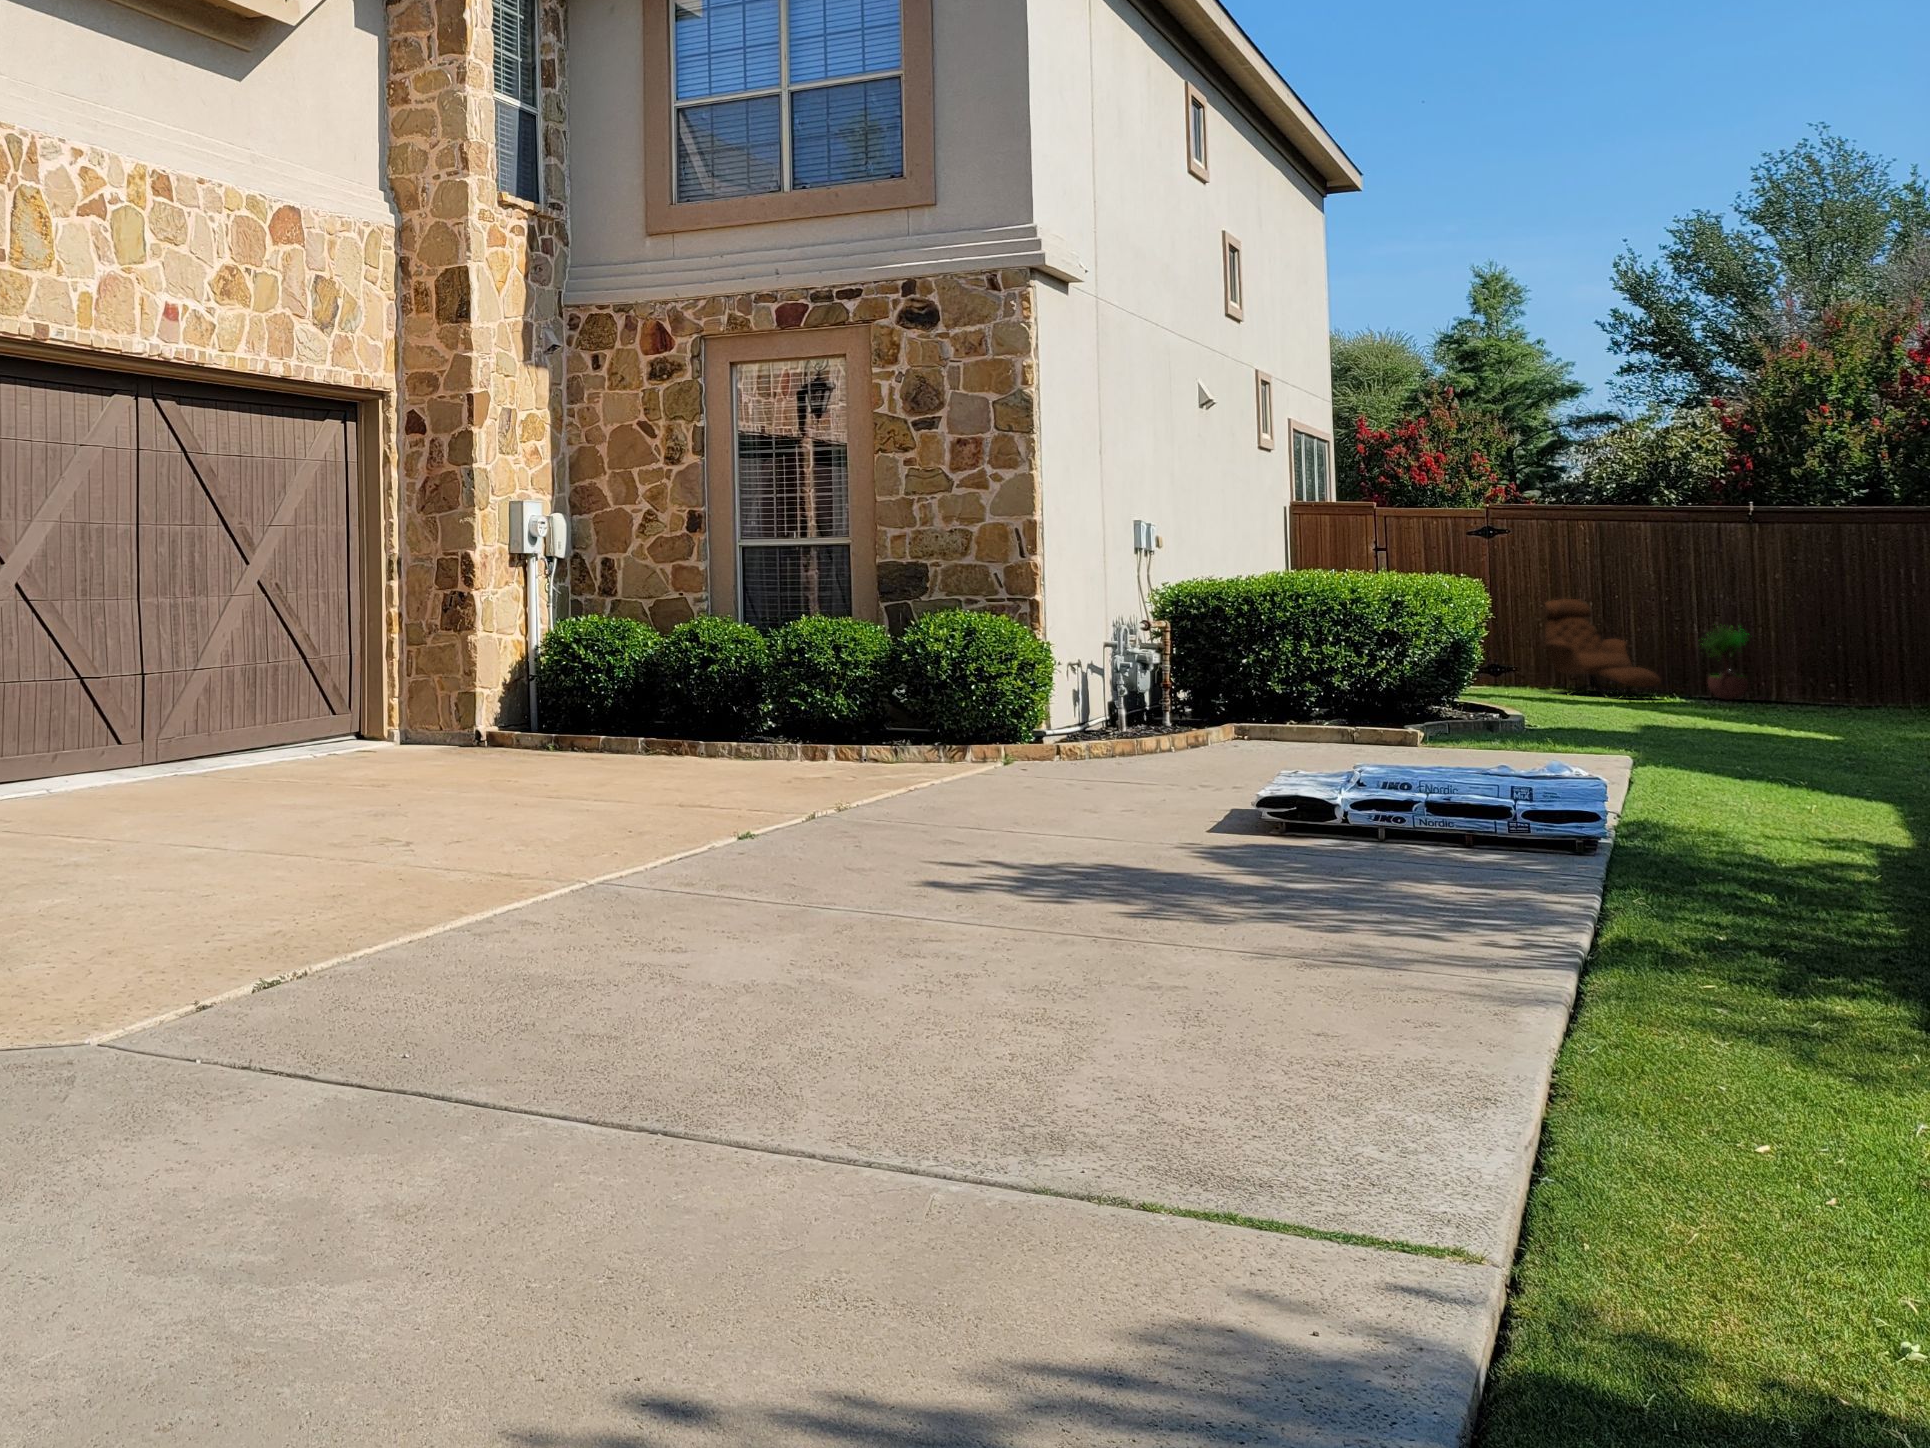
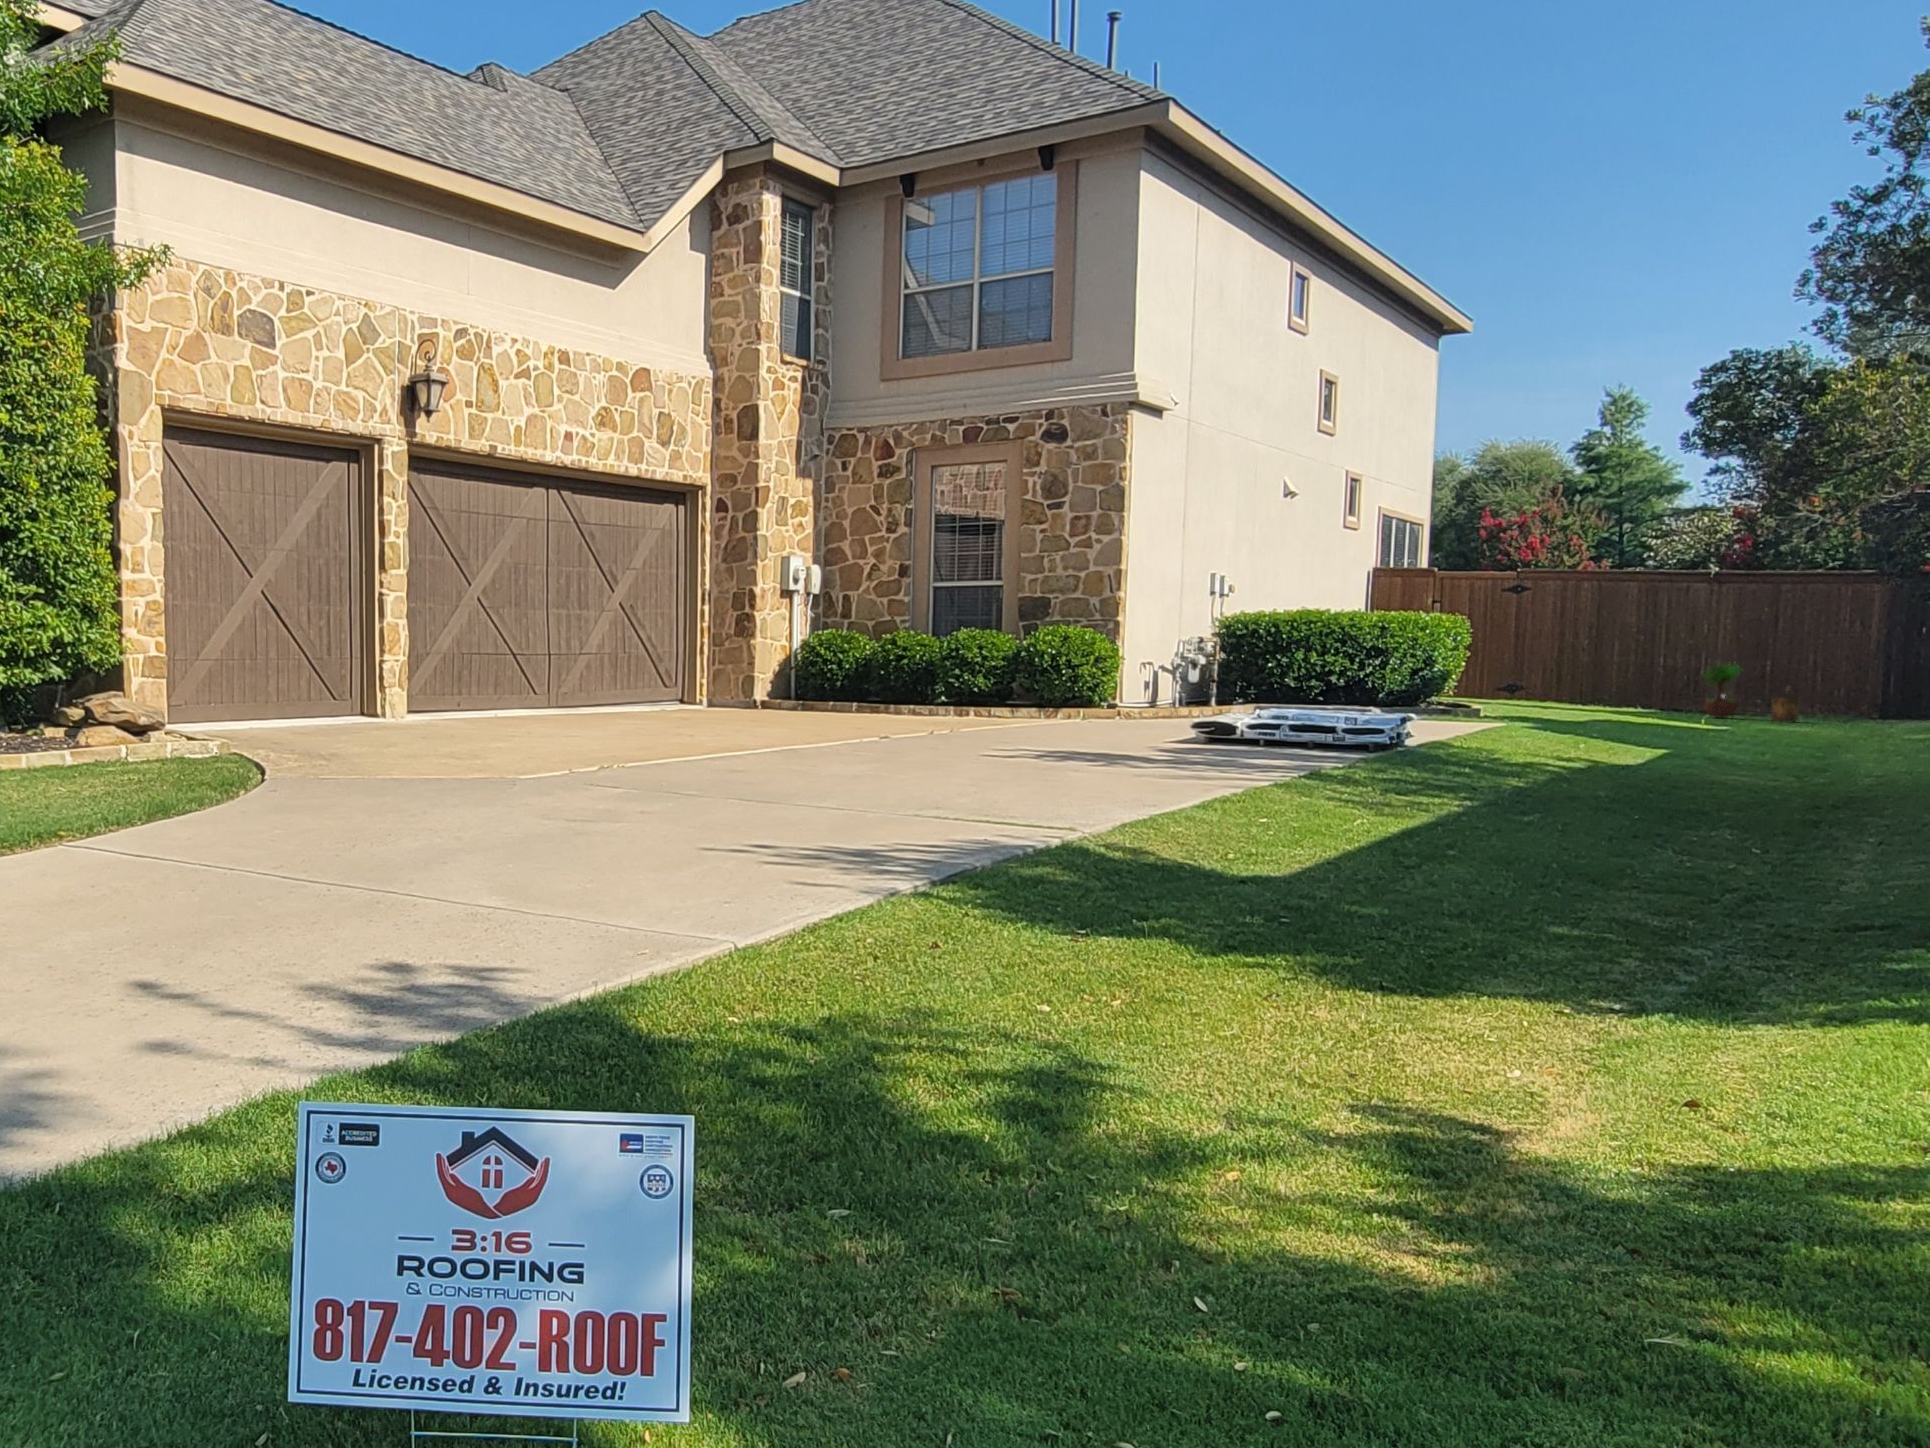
lounge chair: present [1545,599,1661,698] -> none [1575,642,1662,716]
bucket: none [1790,656,1827,705] -> present [1771,689,1801,722]

